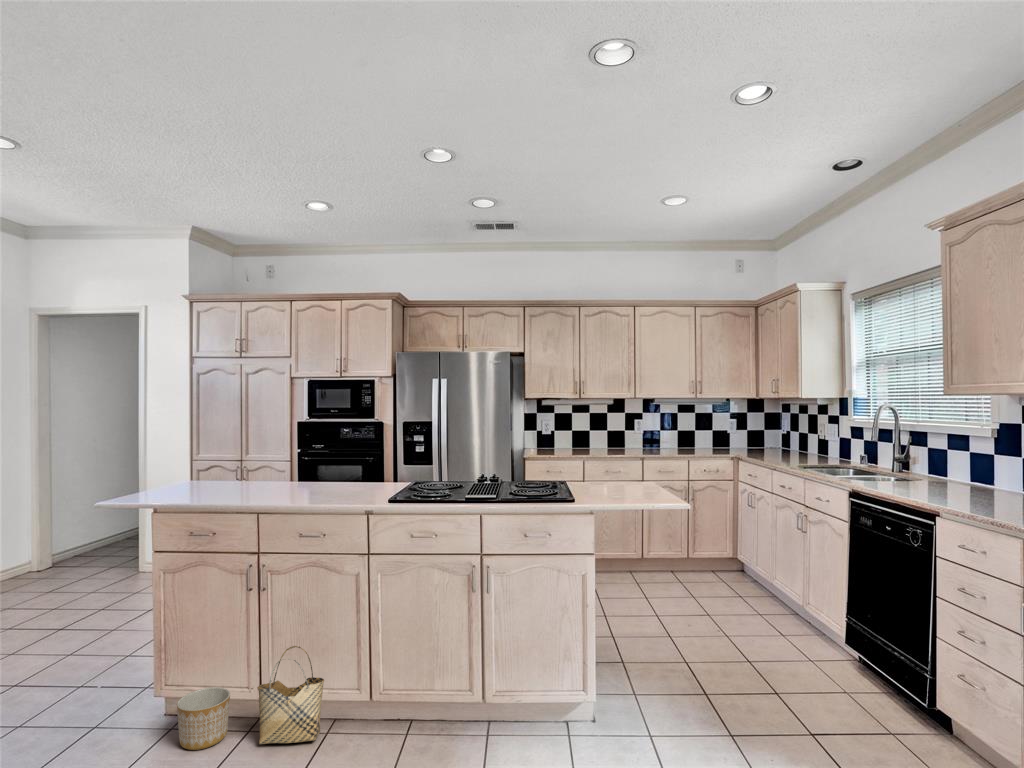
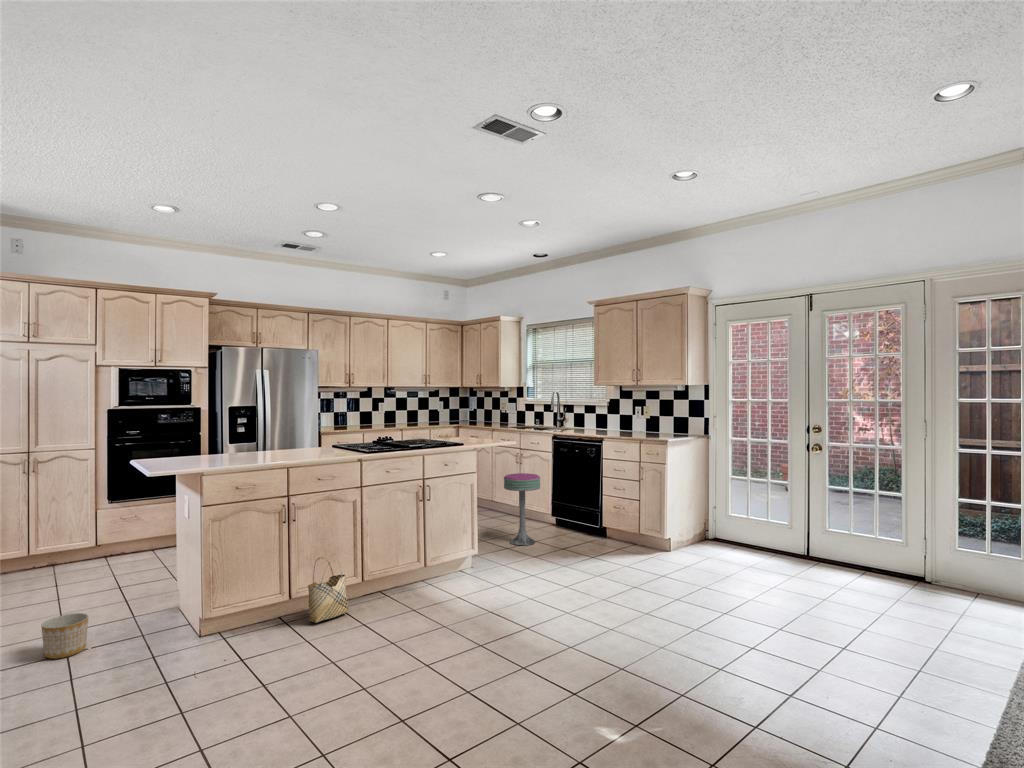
bar stool: none [708,556,781,698] -> present [504,473,540,545]
planter: present [177,687,230,750] -> present [41,613,89,659]

